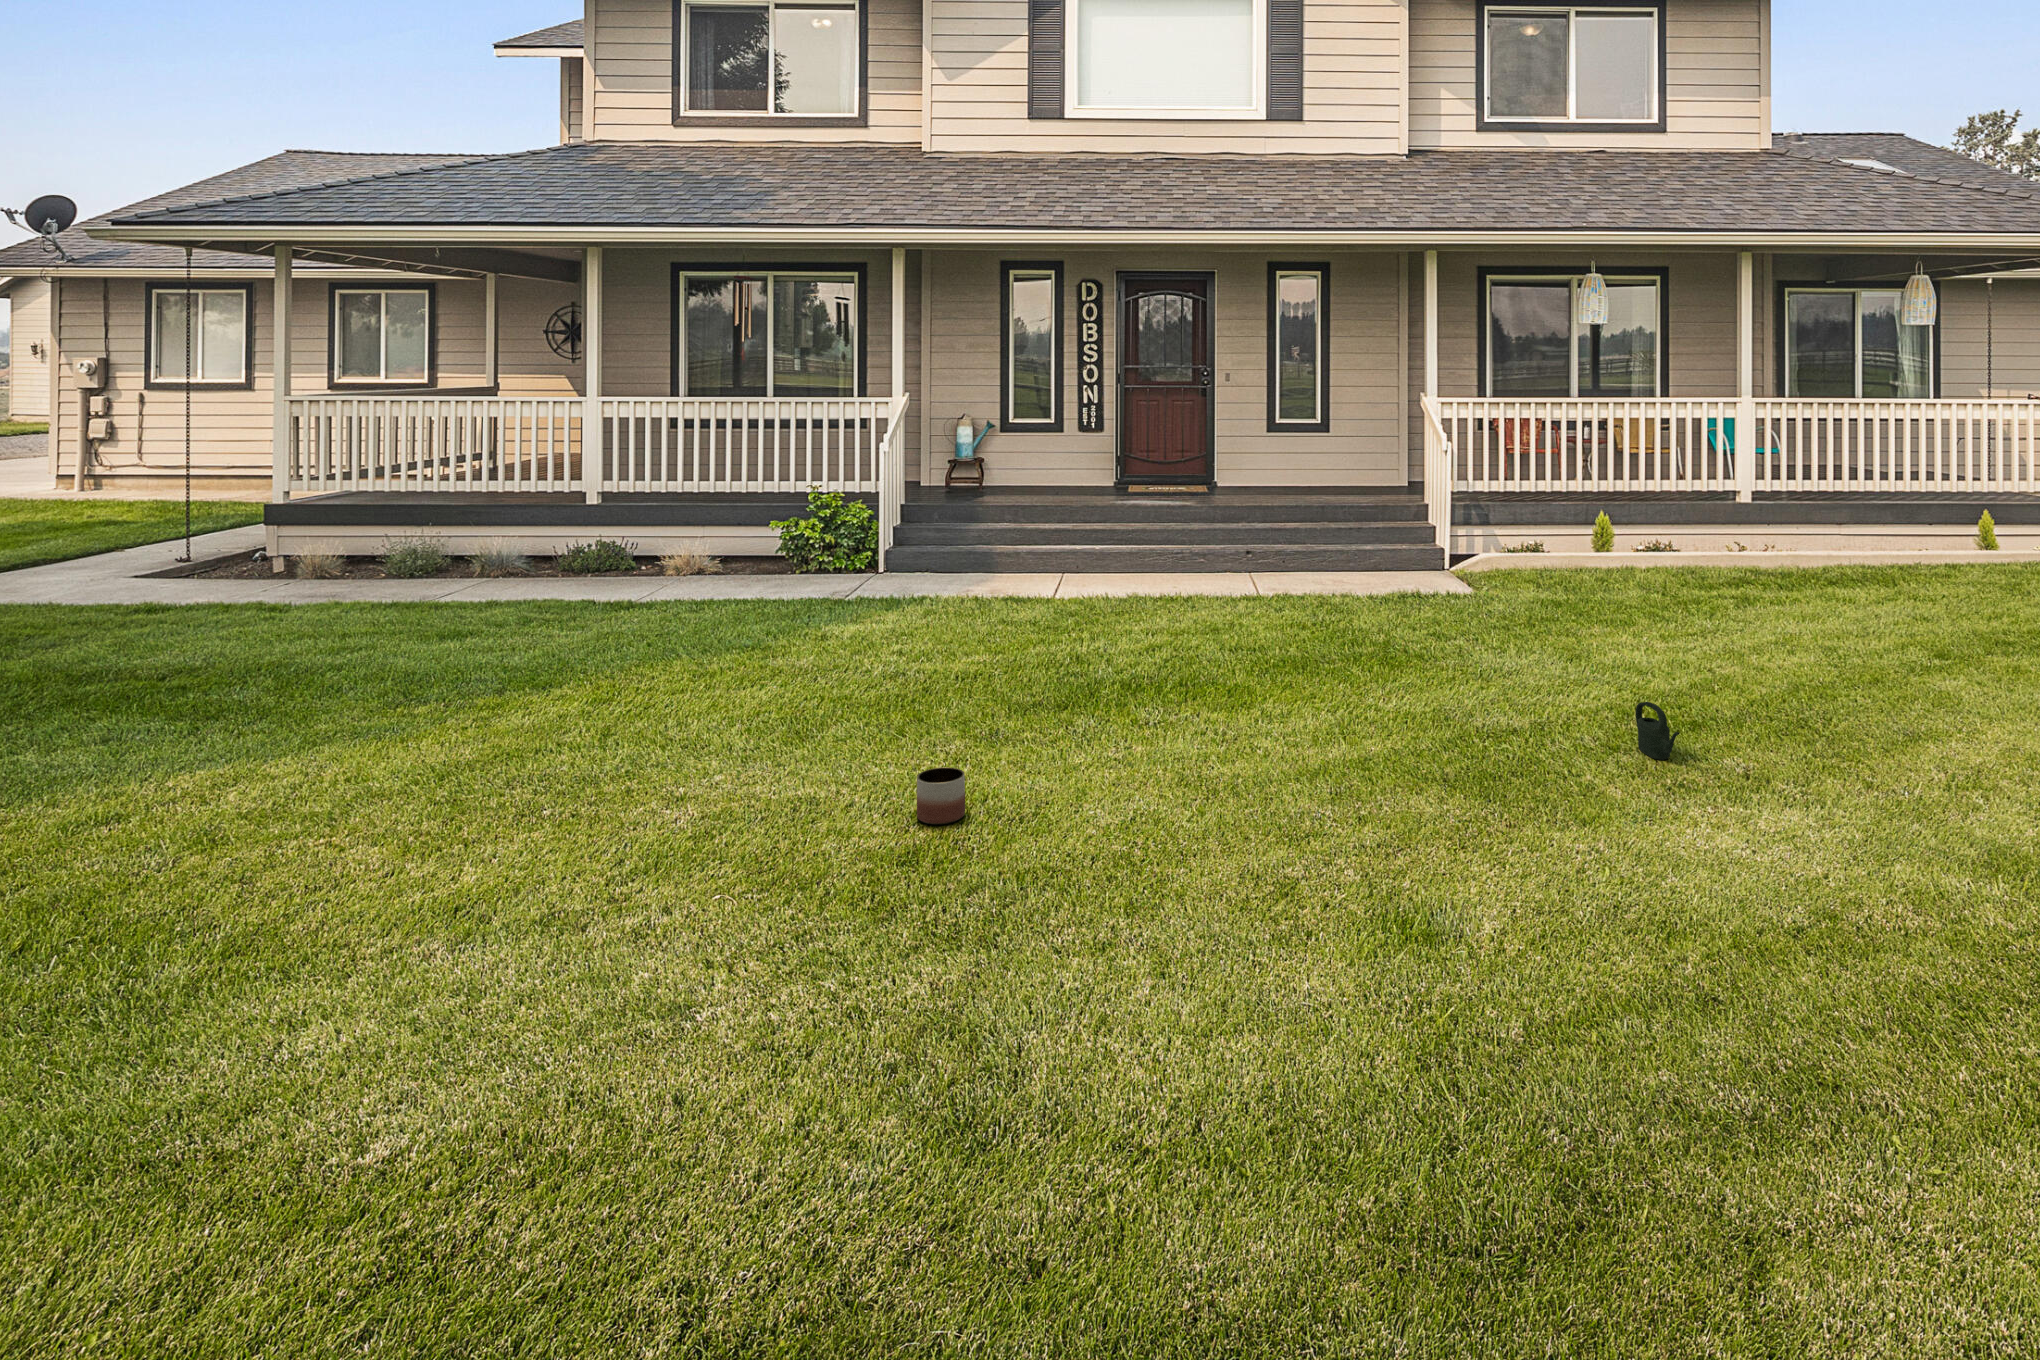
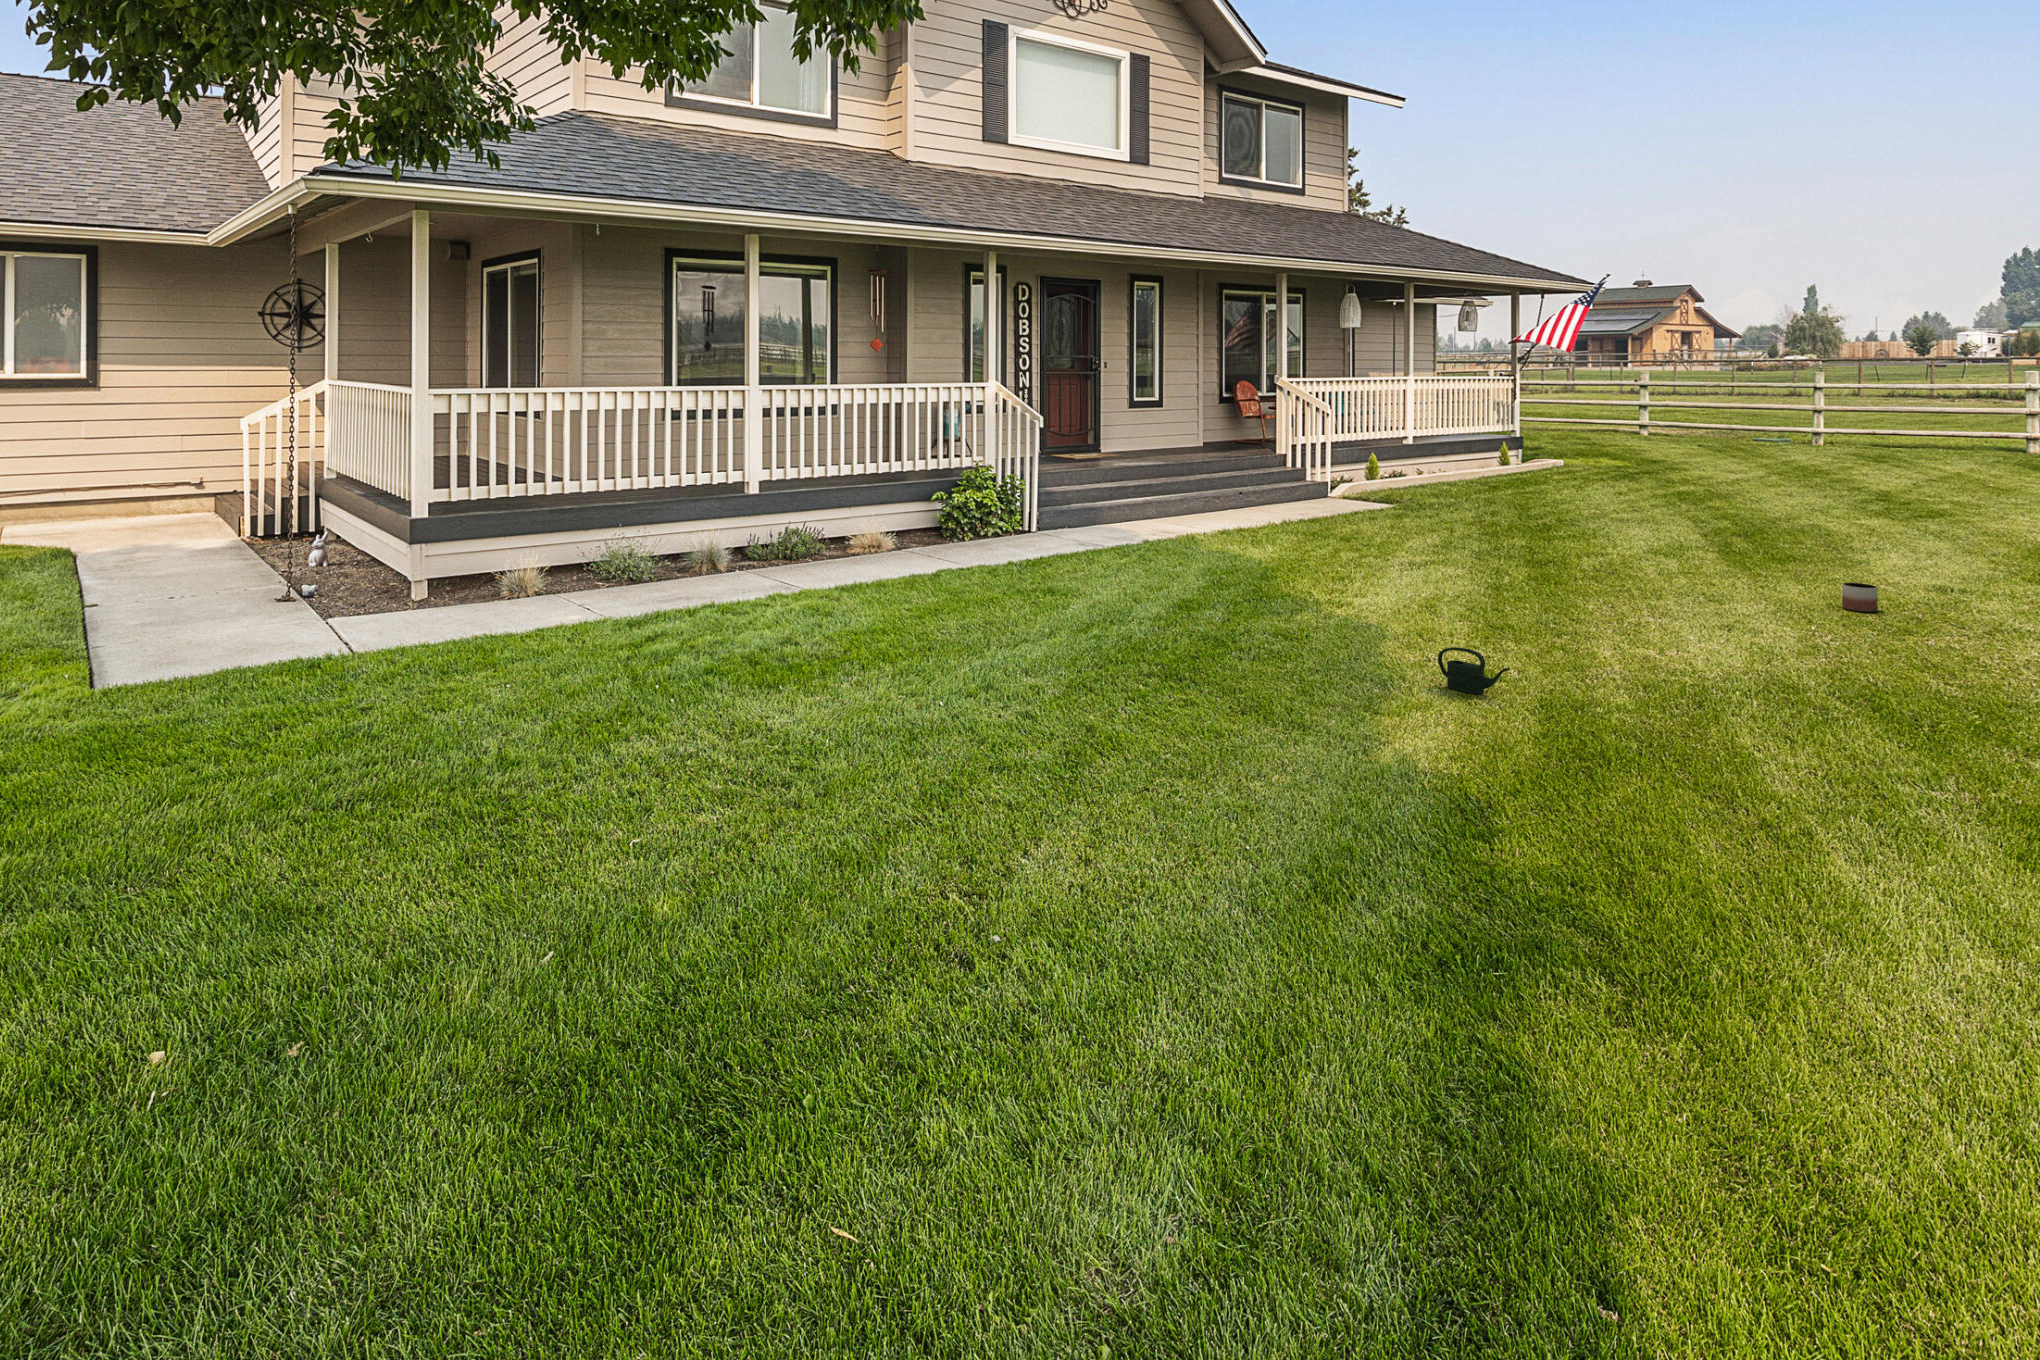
watering can: present [1635,702,1680,760] -> present [1438,647,1509,694]

